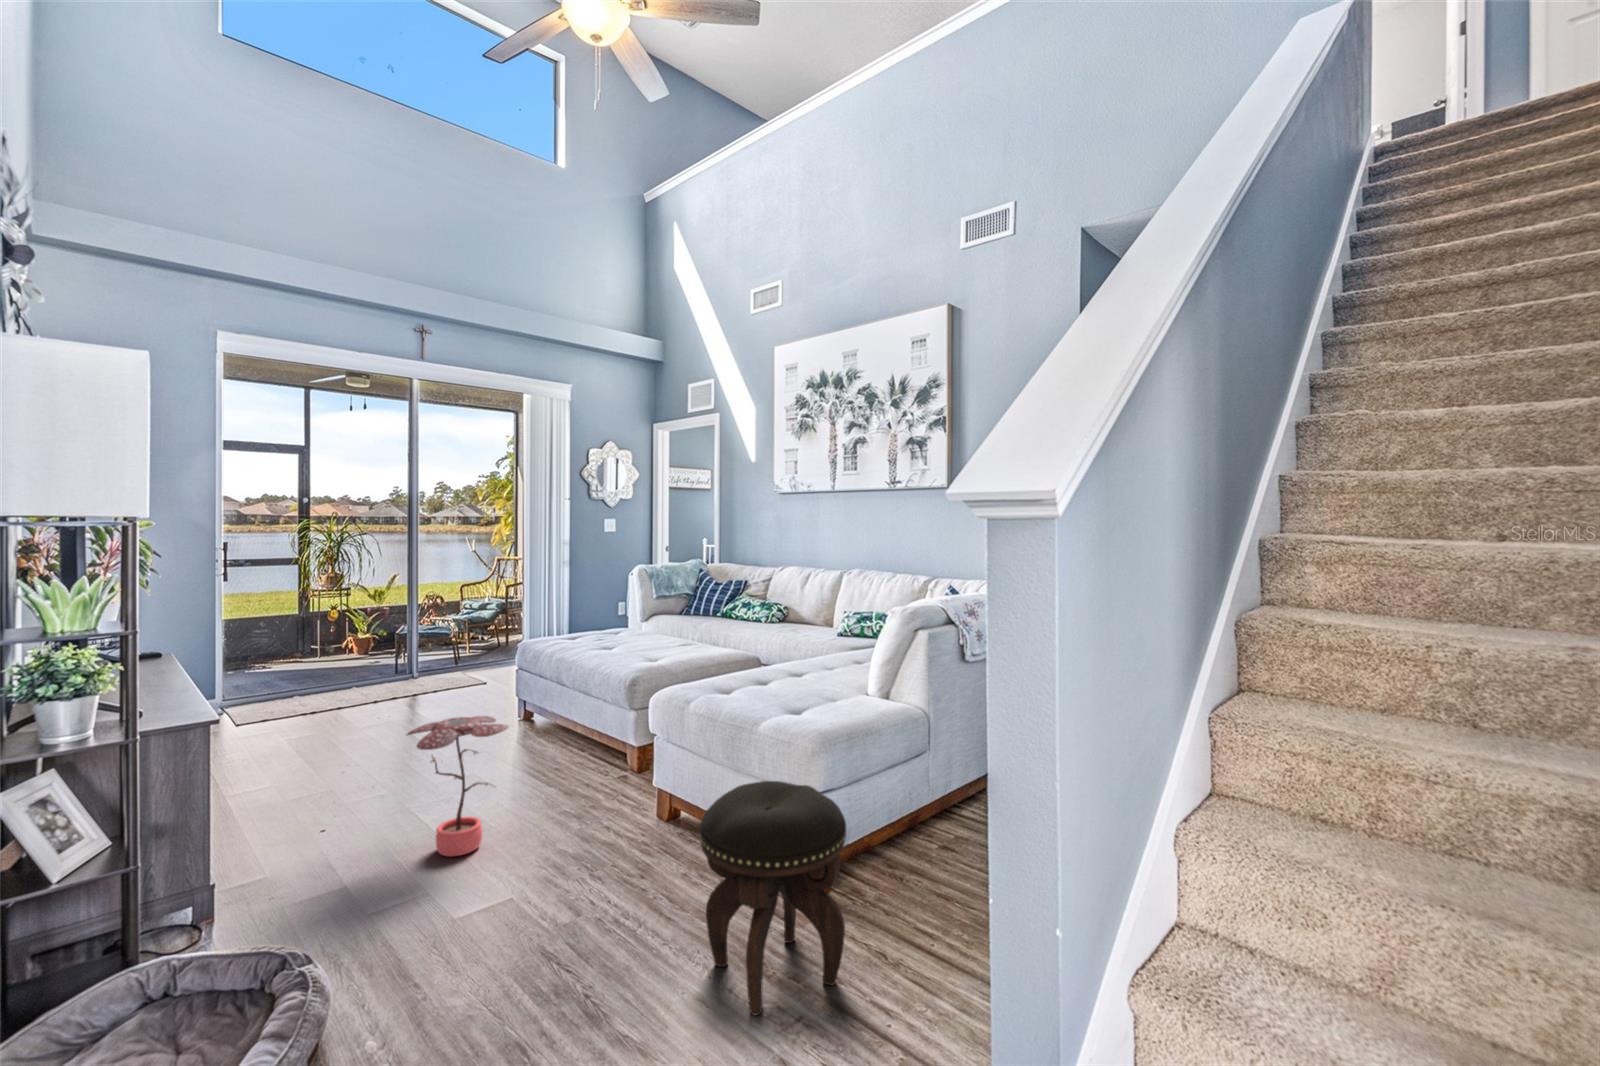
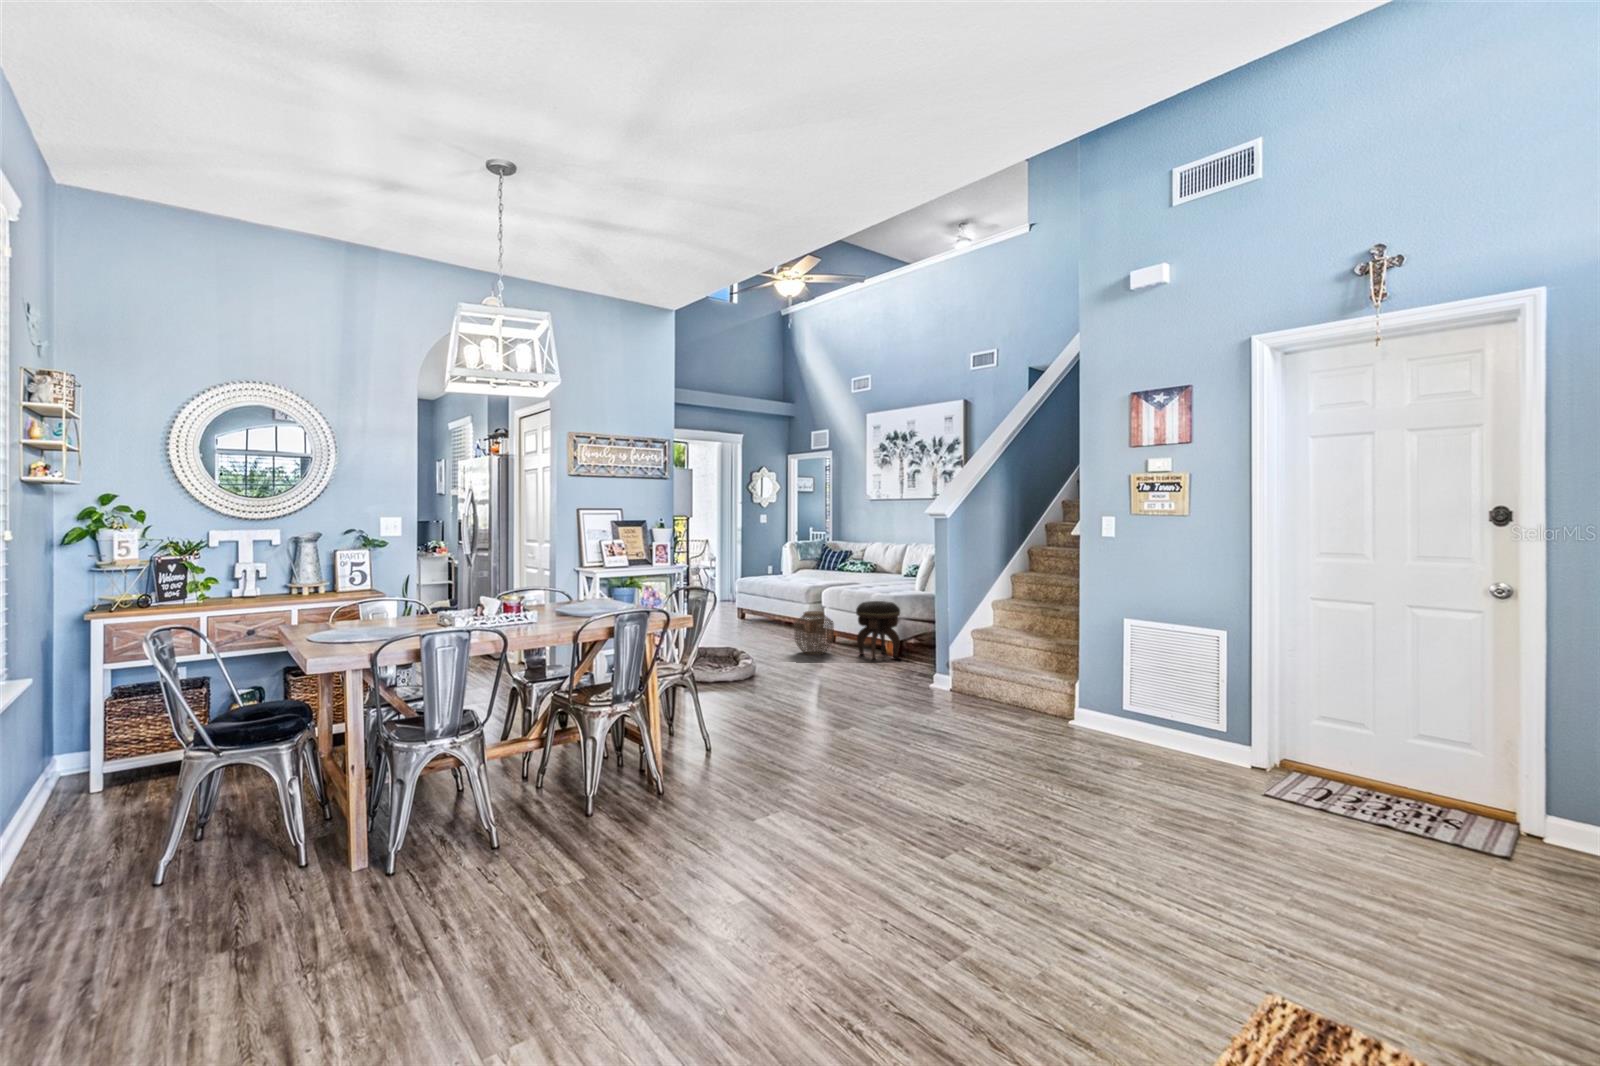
potted plant: present [407,716,509,857] -> none [739,592,776,641]
woven basket: none [499,811,634,976] -> present [794,611,834,655]

